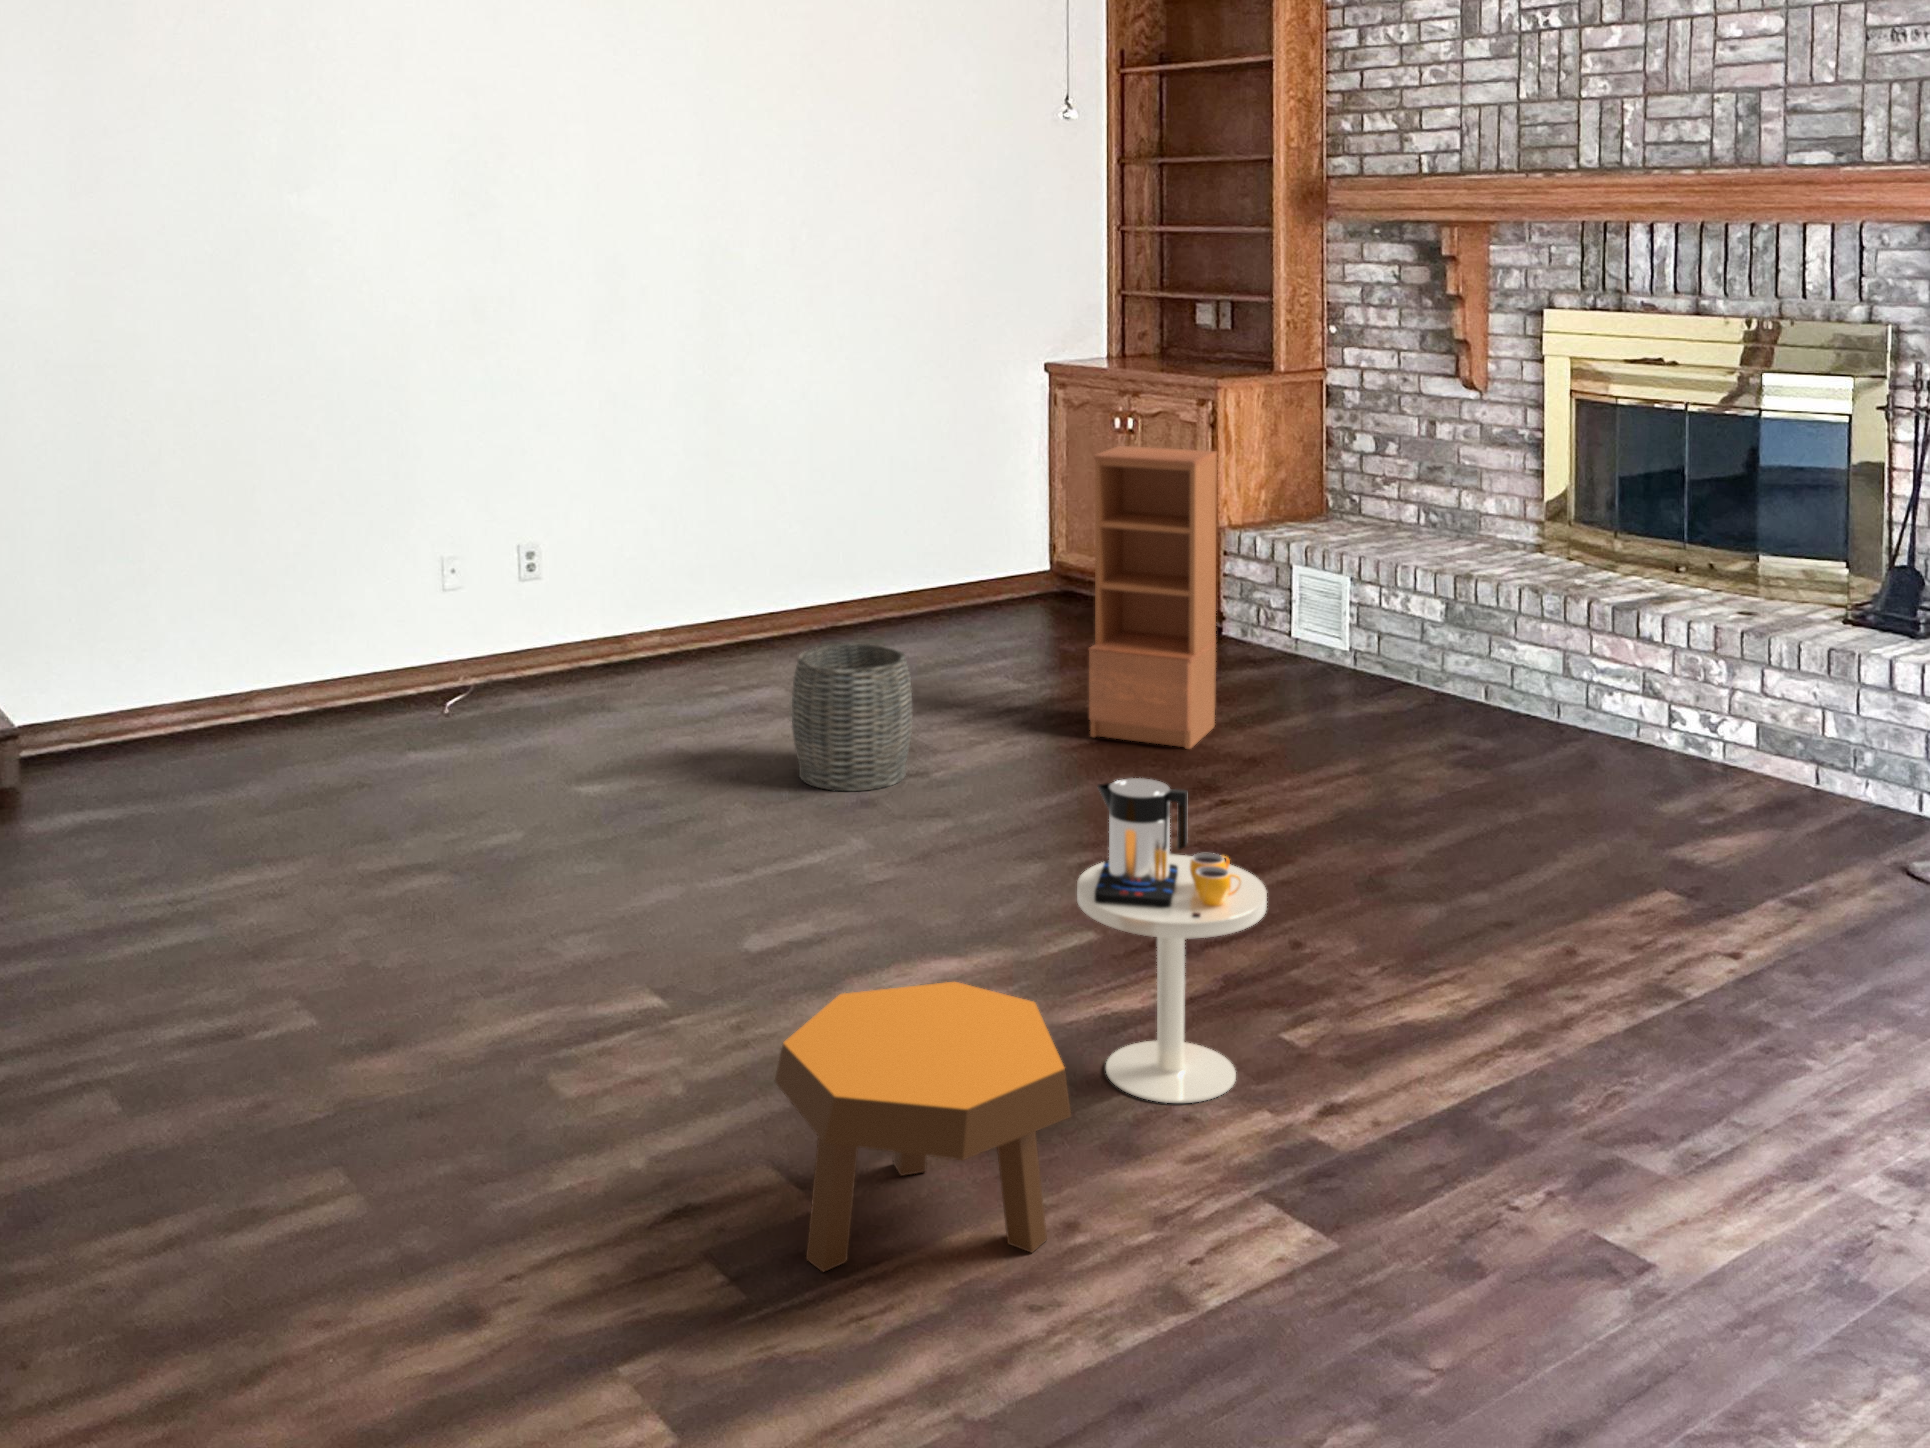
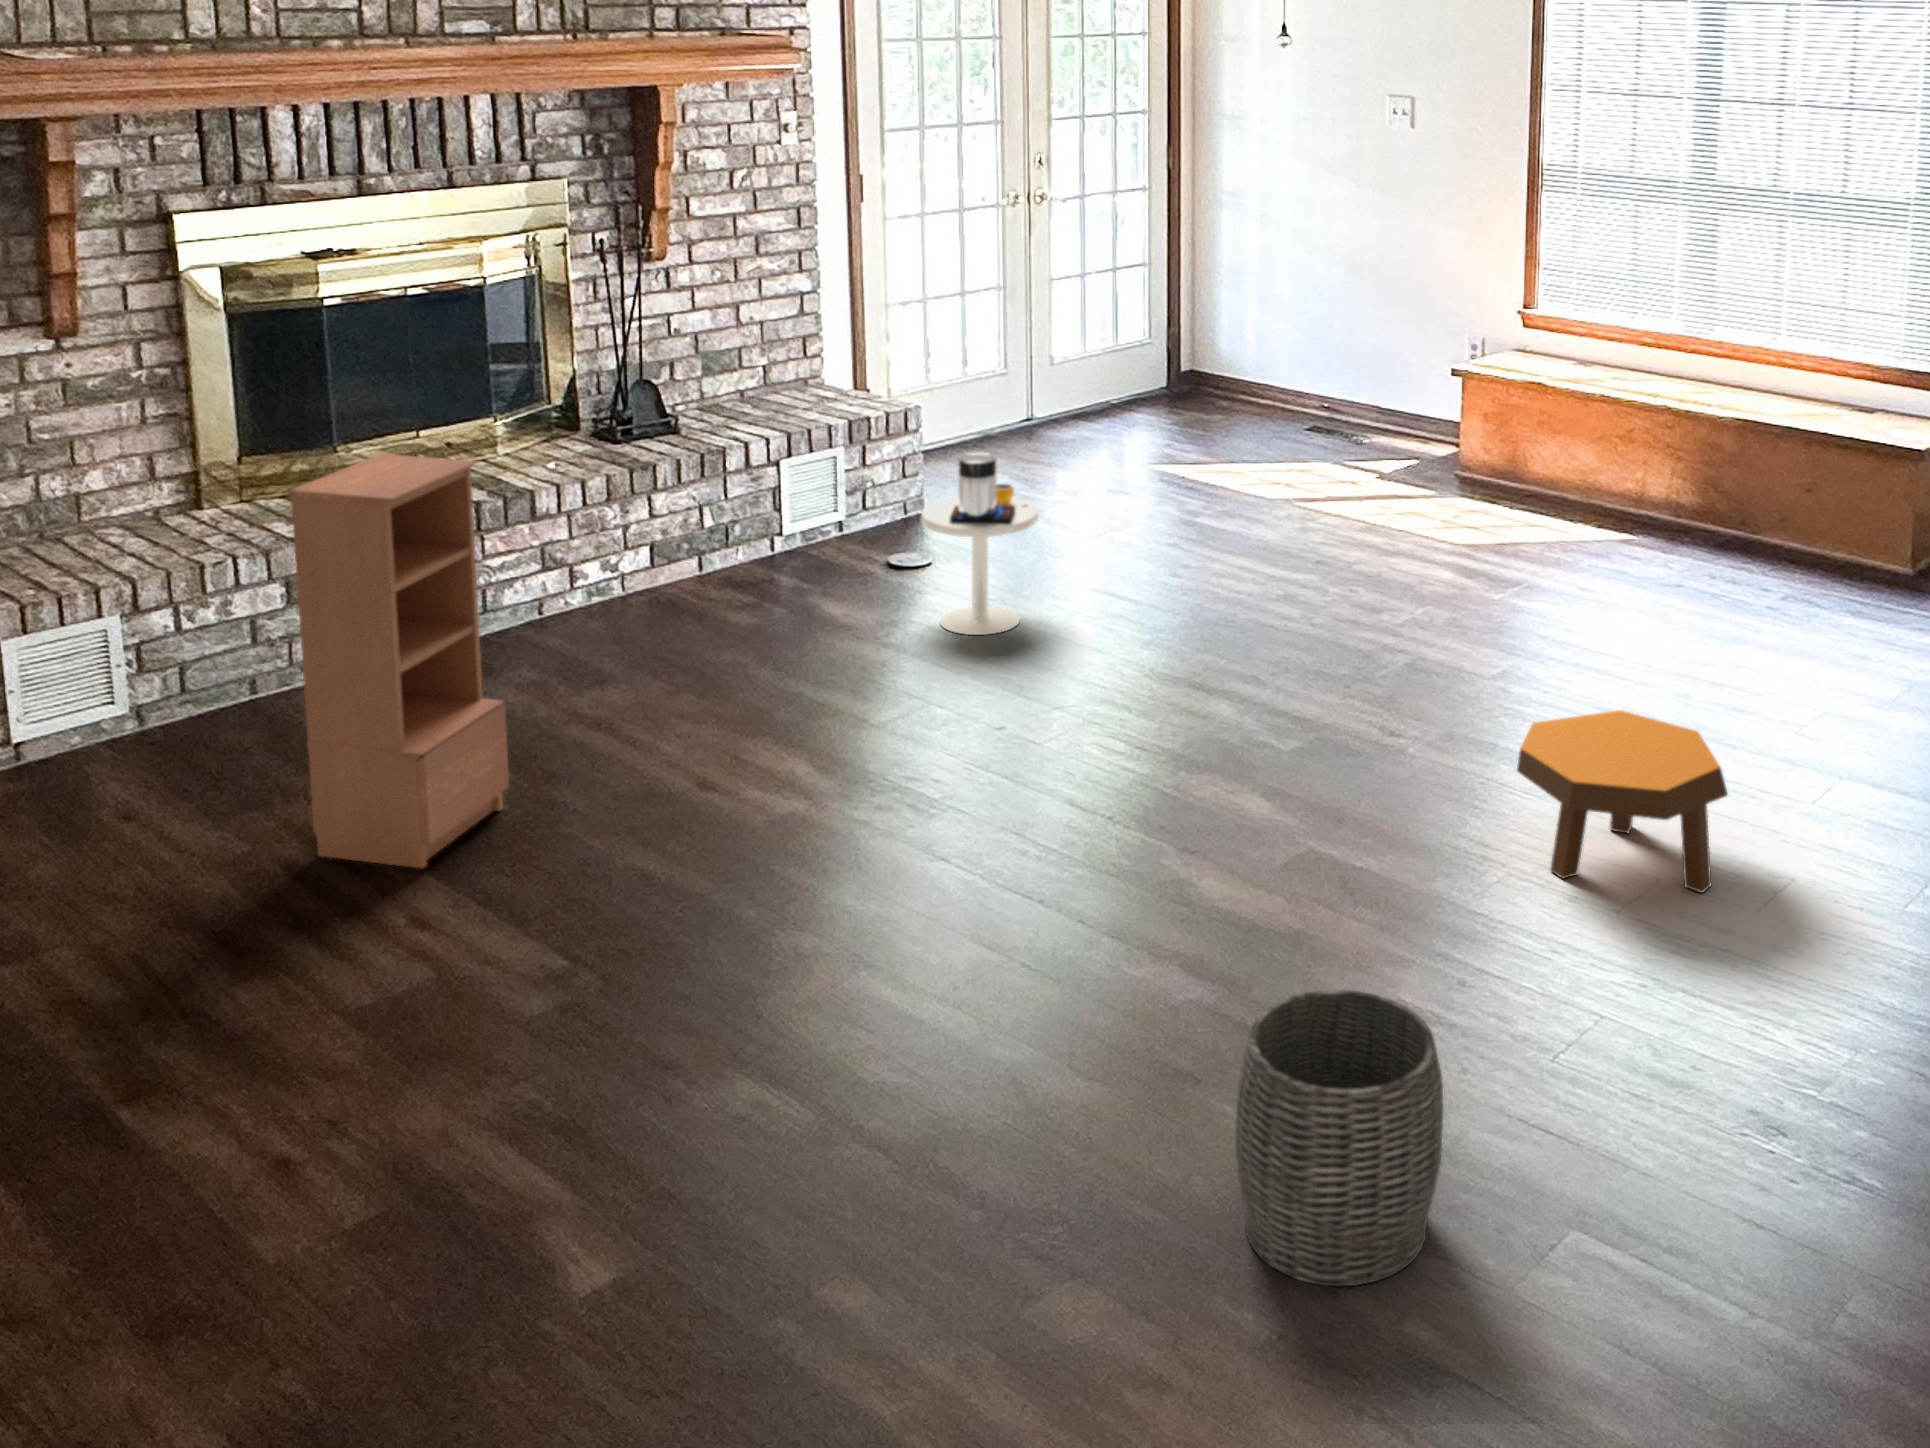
woven basket: present [792,644,912,791] -> present [1235,990,1443,1286]
side table: present [1077,778,1267,1103] -> present [921,451,1038,635]

